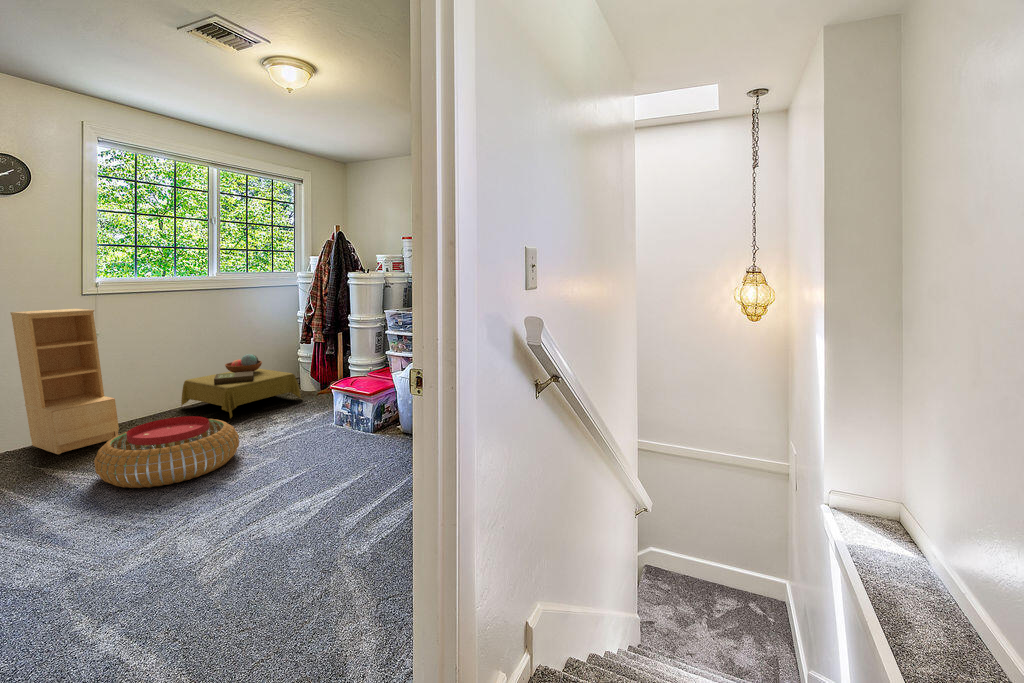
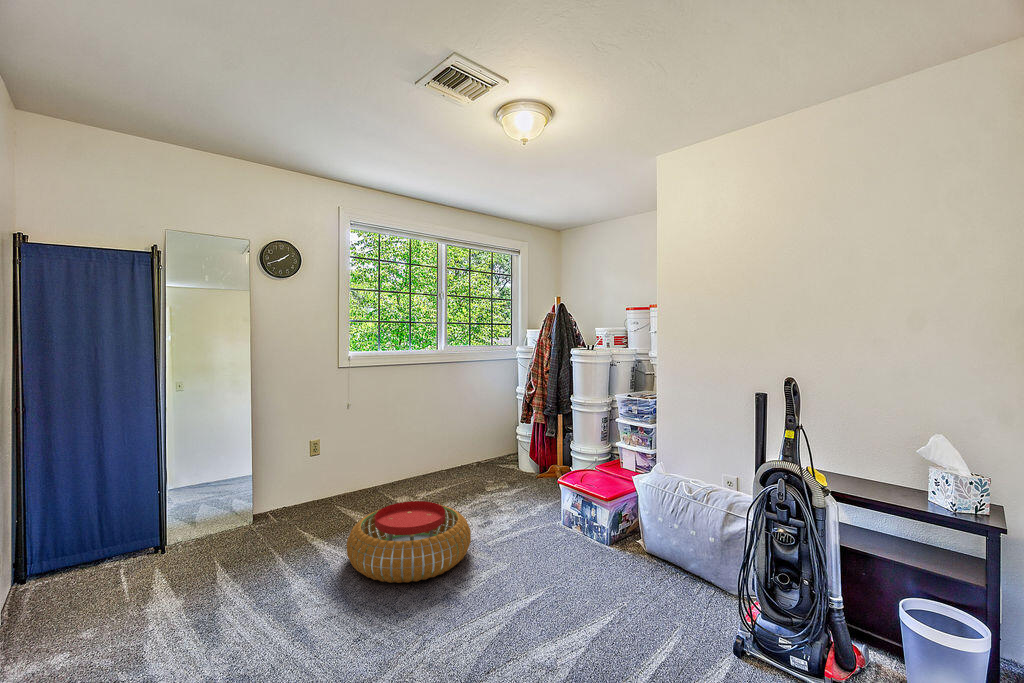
bookshelf: present [11,309,119,454] -> none [299,383,365,522]
side table: present [181,354,301,418] -> none [412,430,519,500]

